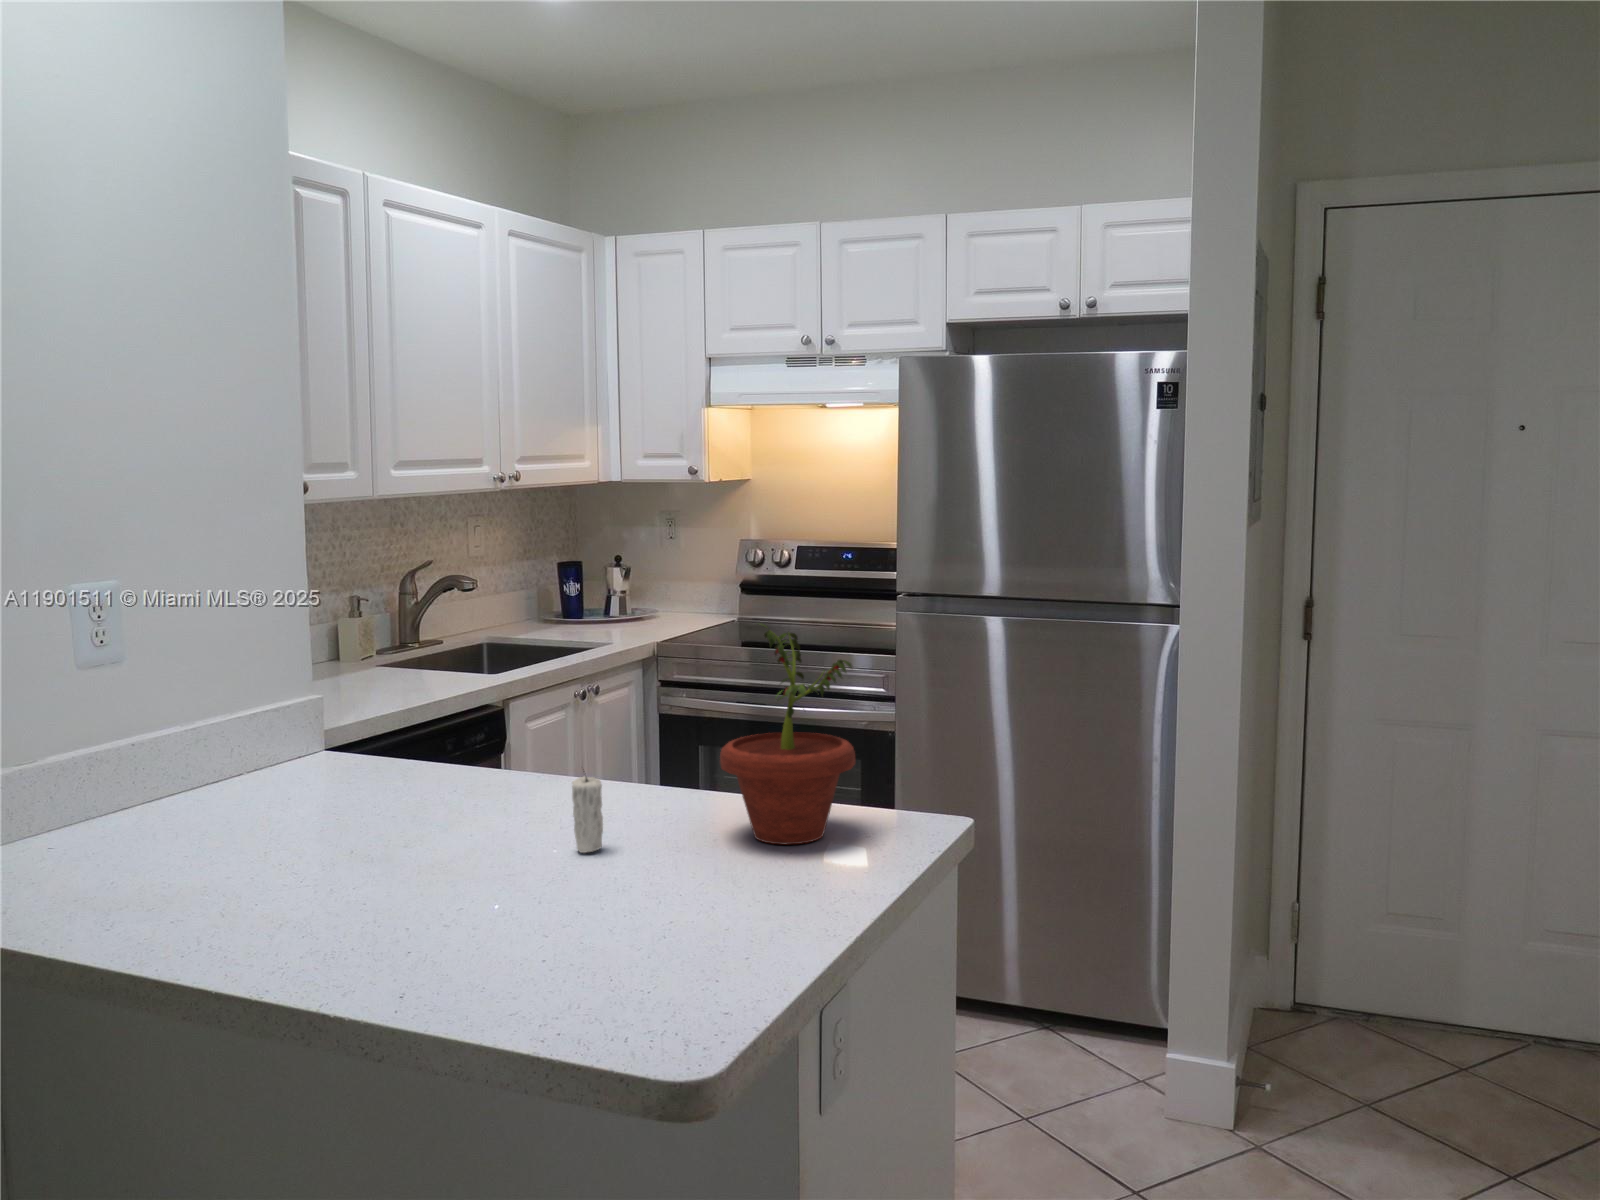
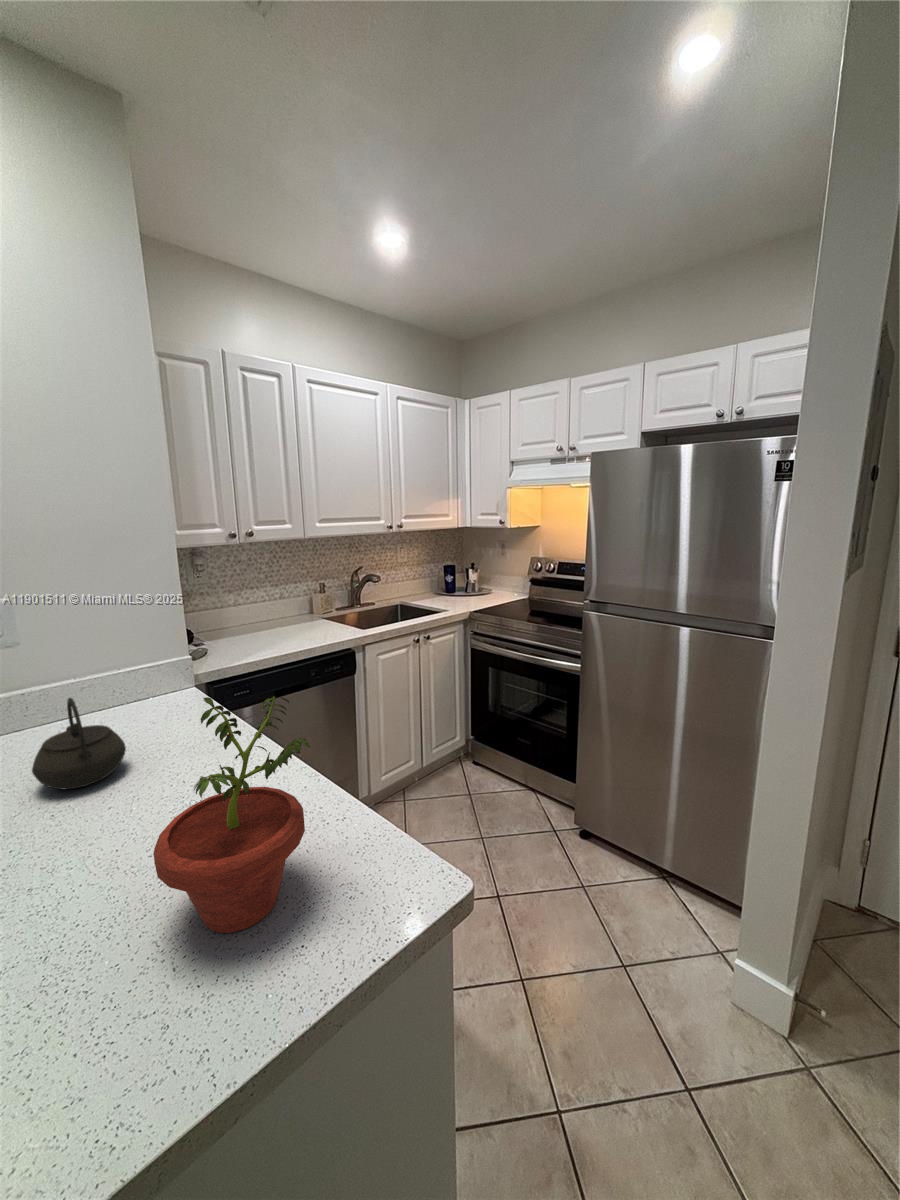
kettle: none [341,699,456,823] -> present [32,698,126,789]
candle: present [572,775,603,853] -> none [53,810,95,887]

